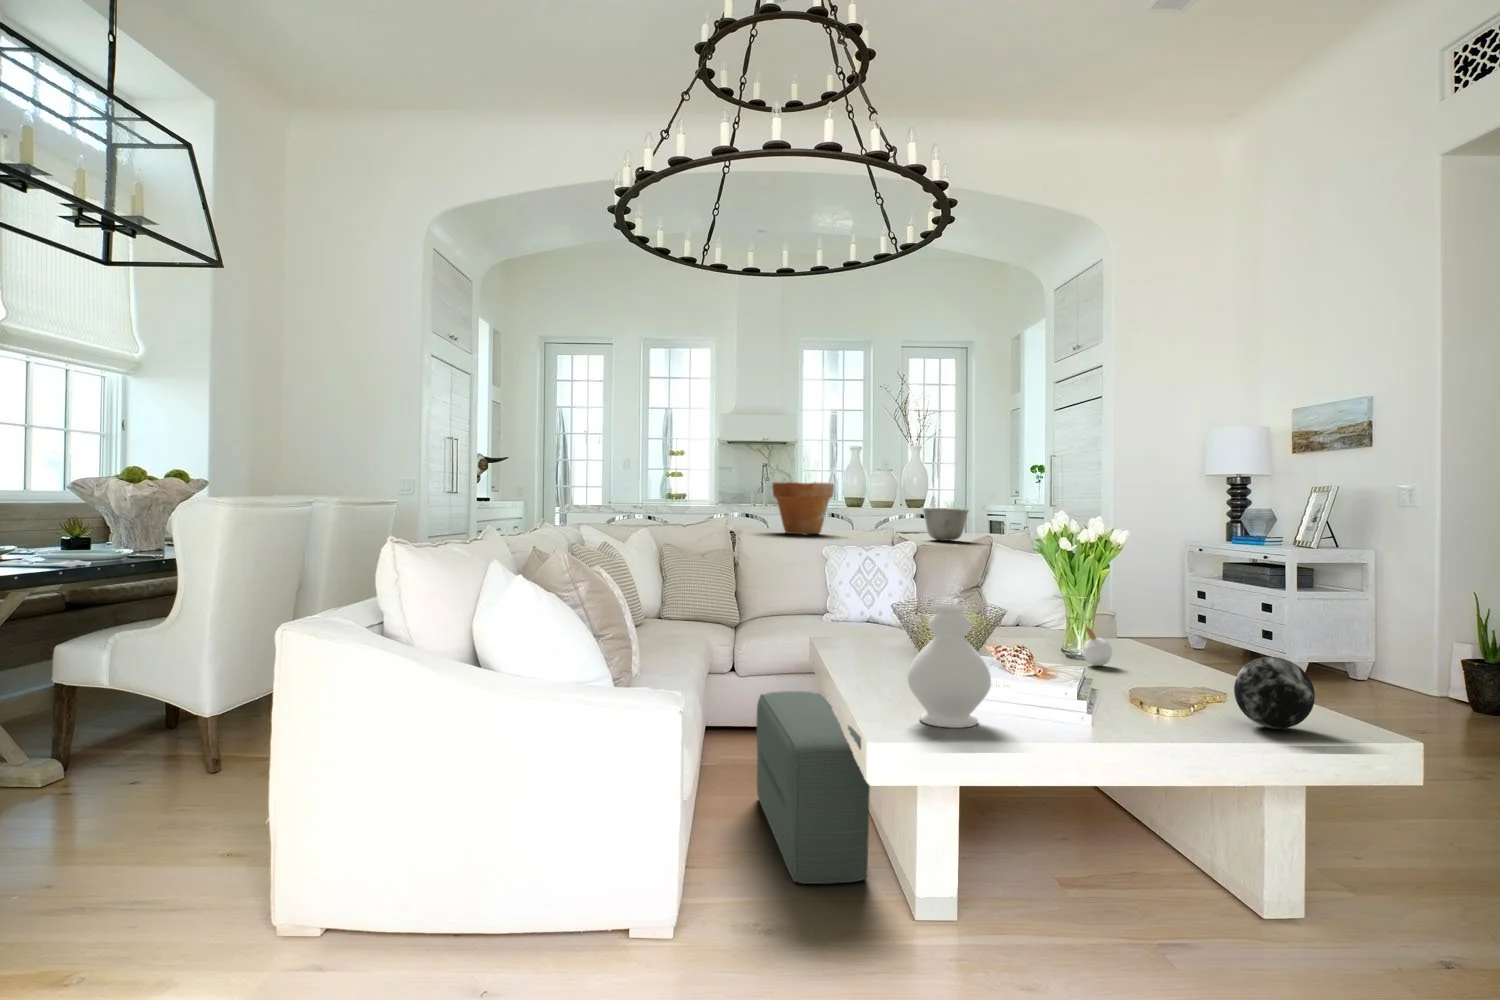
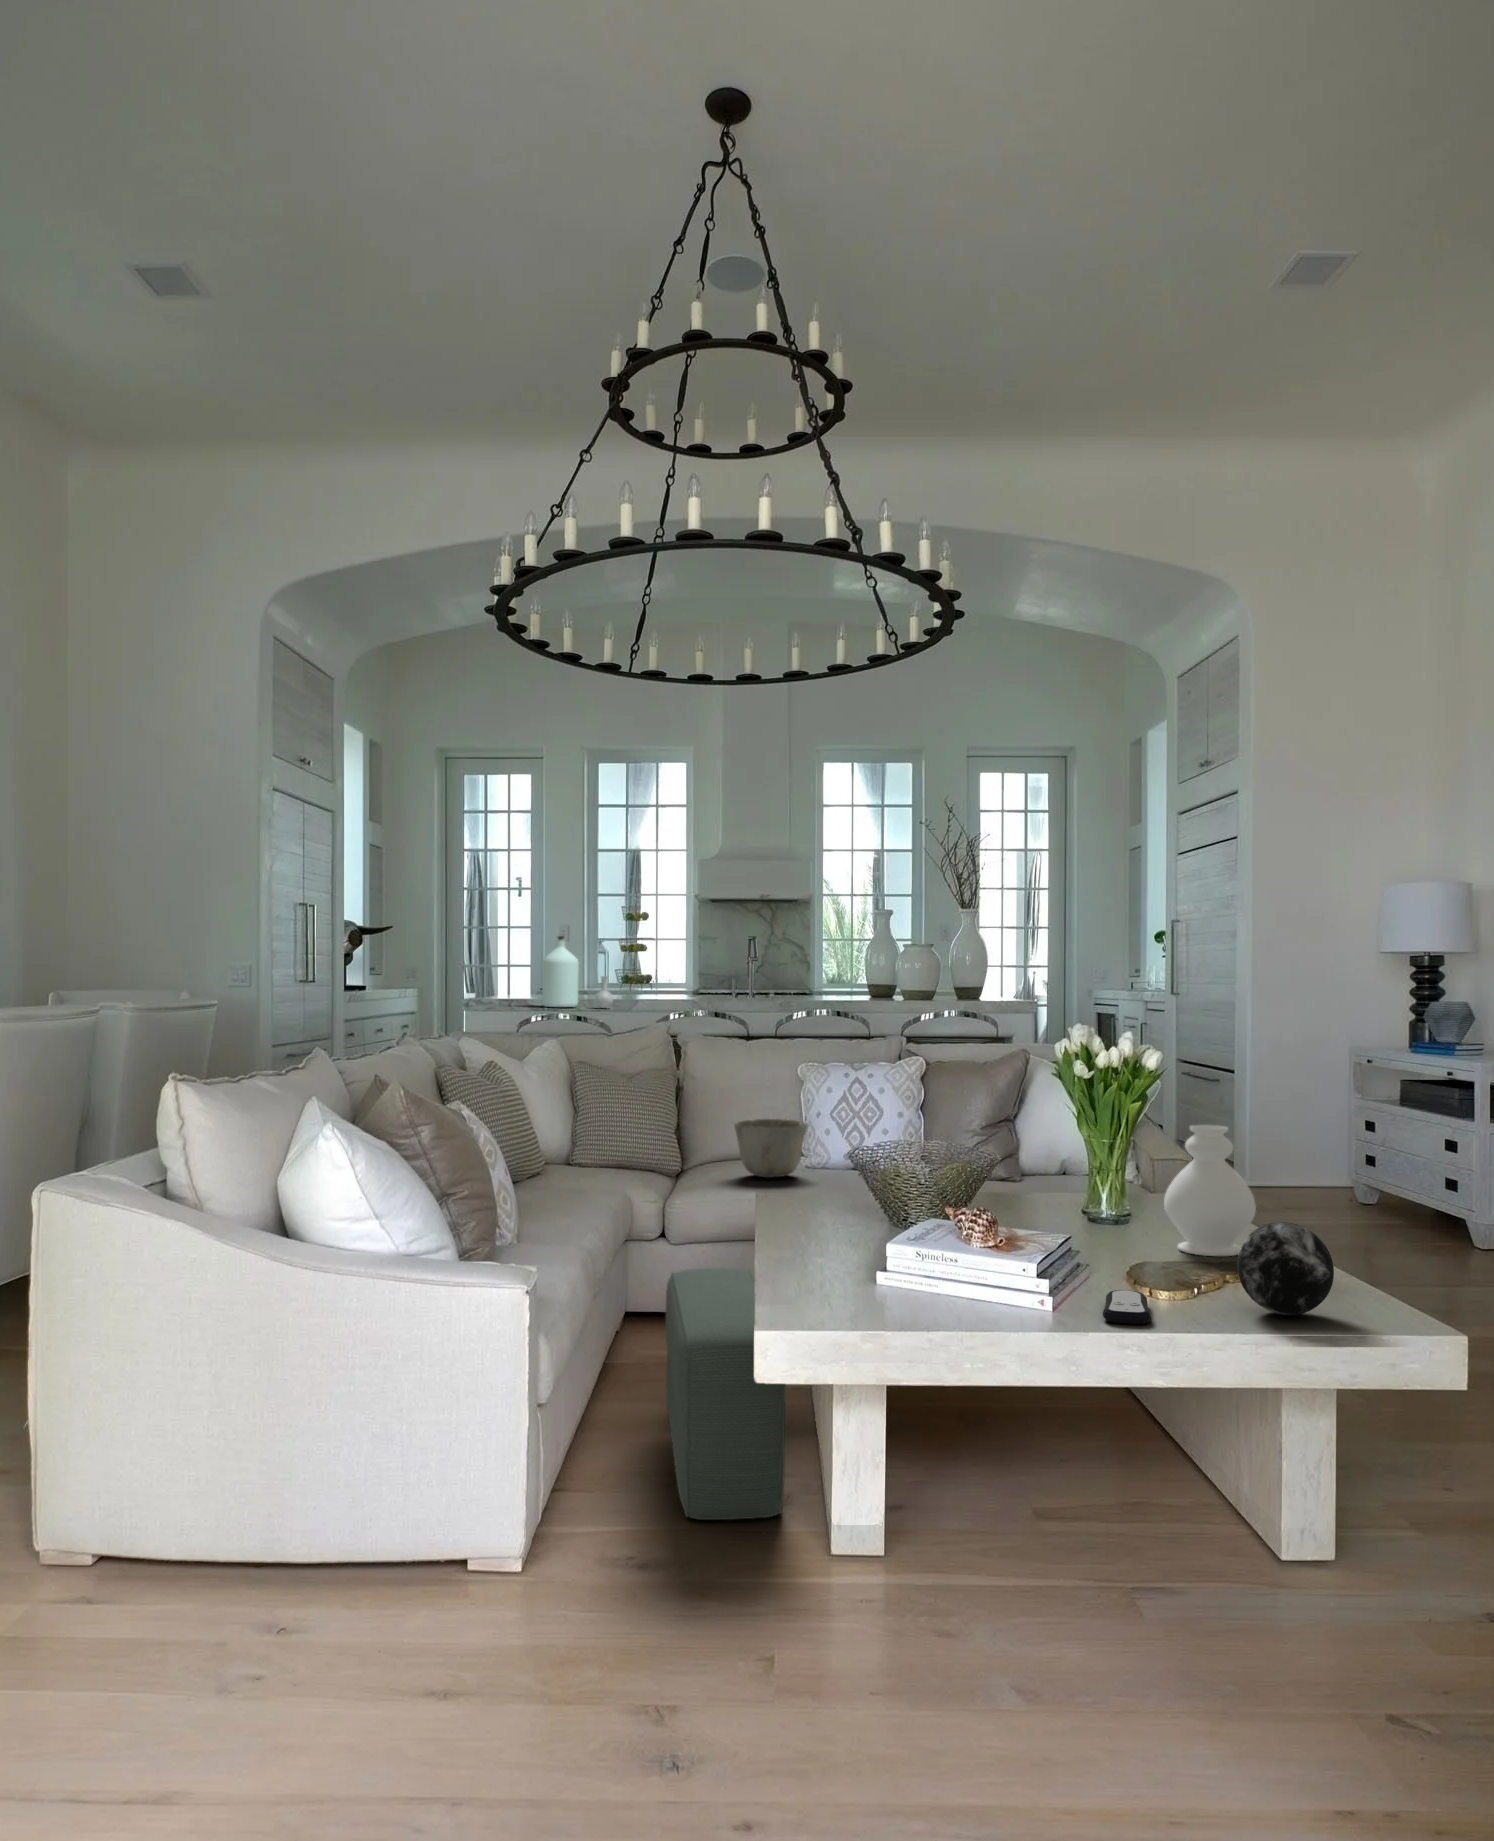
bottle: none [620,461,669,511] -> present [542,936,613,1008]
flower pot: present [772,482,834,534] -> none [736,972,822,1046]
ceramic bowl: present [924,508,968,541] -> present [734,1119,808,1178]
decorative vase: present [908,604,991,728] -> present [1164,1125,1256,1256]
candle: present [1083,626,1112,666] -> none [1104,1166,1142,1233]
remote control: none [1128,709,1175,736] -> present [1103,1290,1151,1324]

